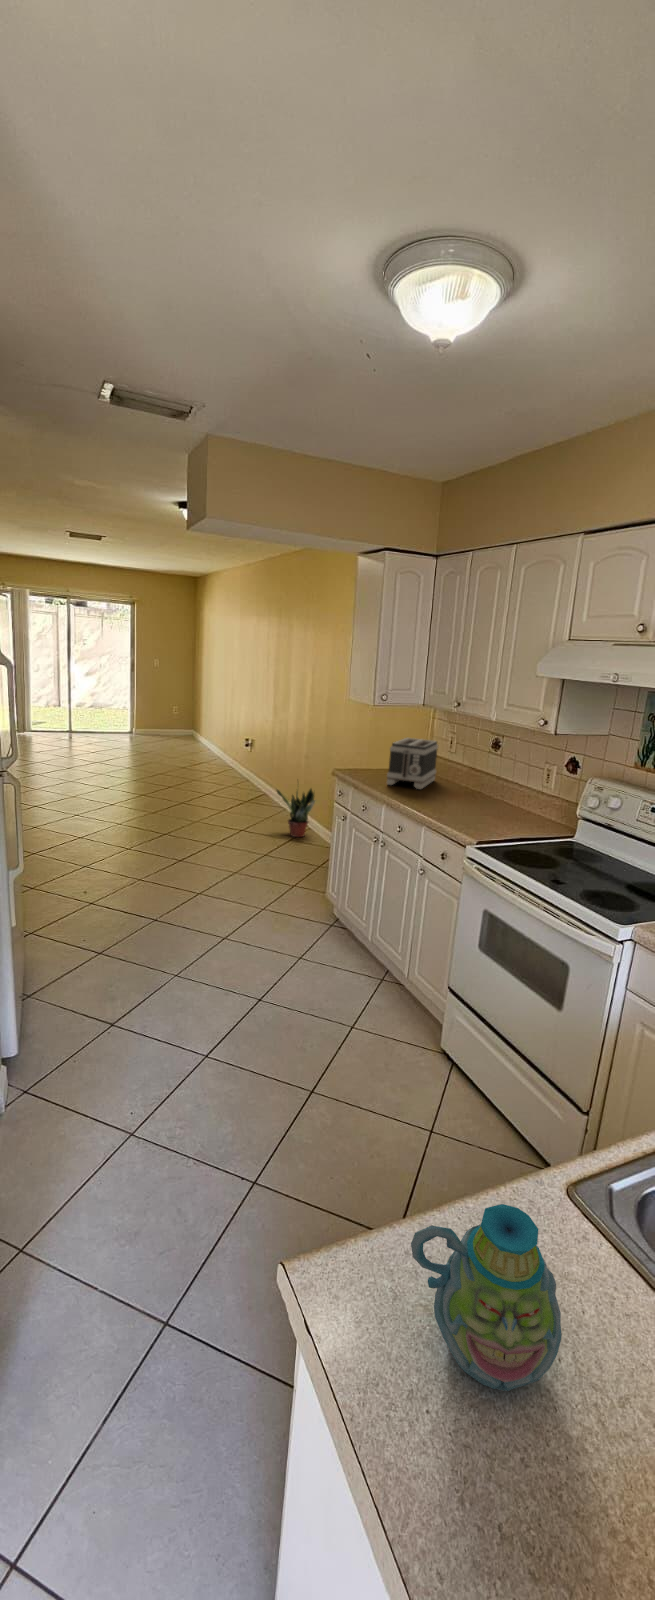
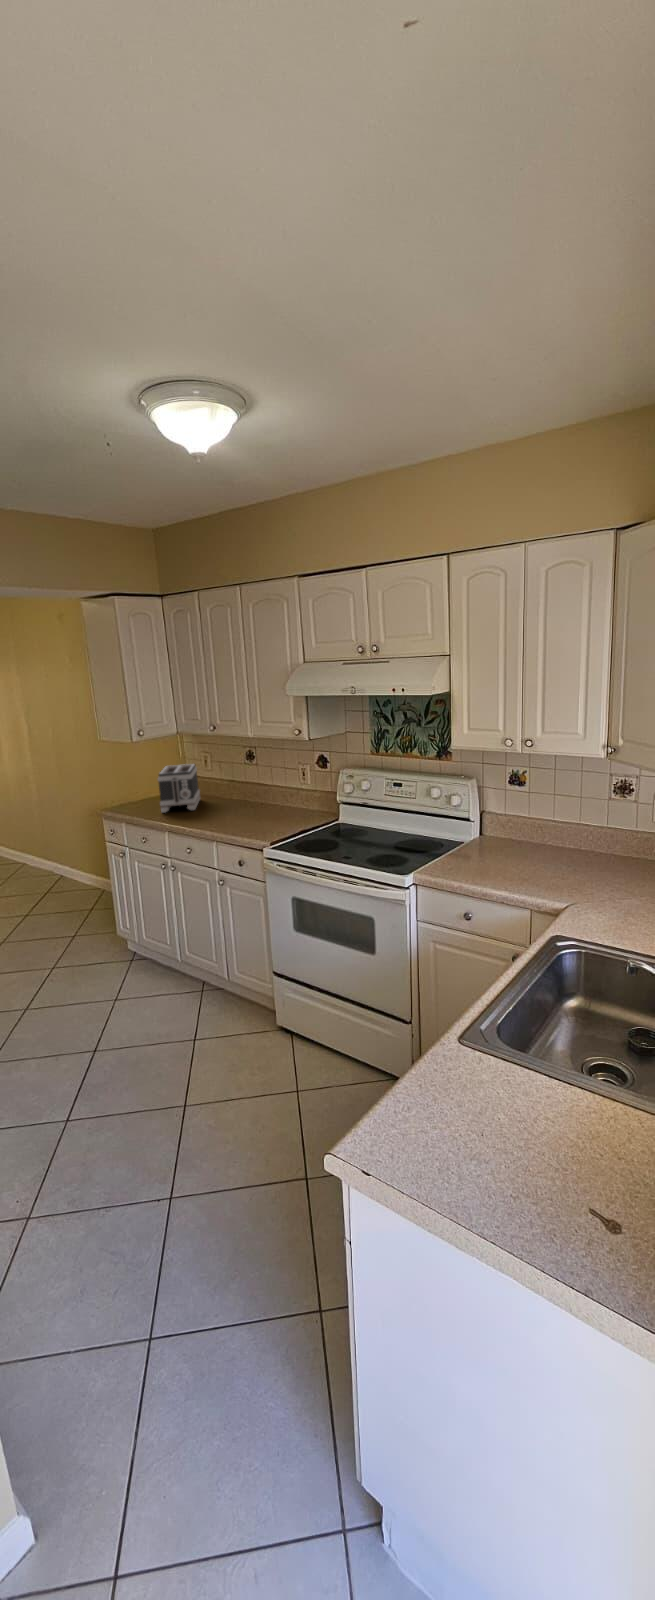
potted plant: present [277,789,315,837] -> none [18,828,66,888]
mug: present [411,1204,562,1391] -> none [428,1043,517,1149]

